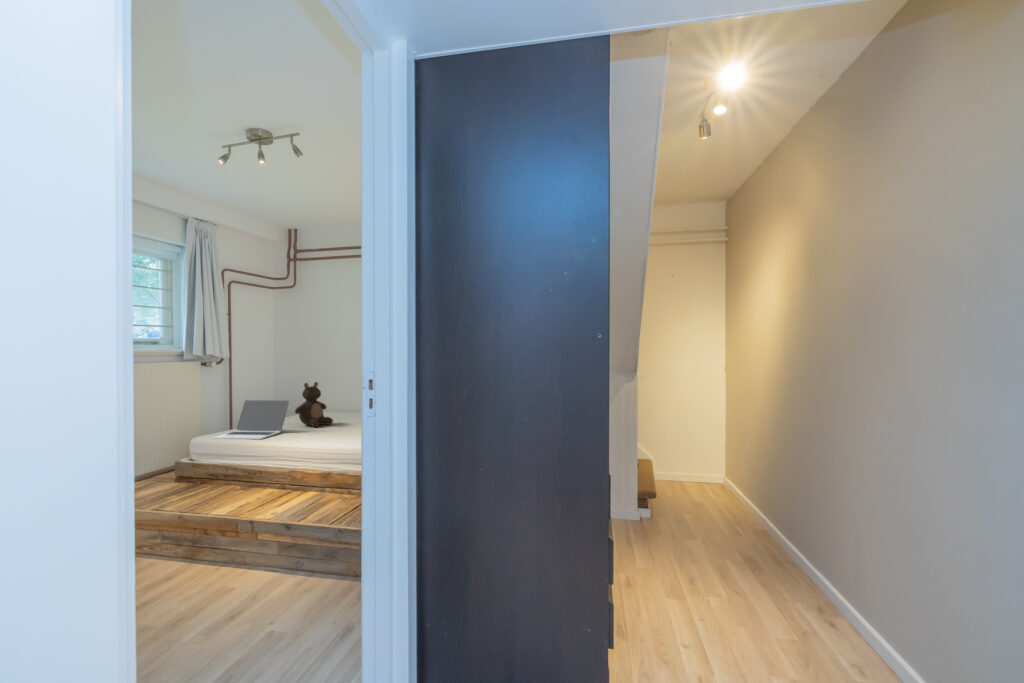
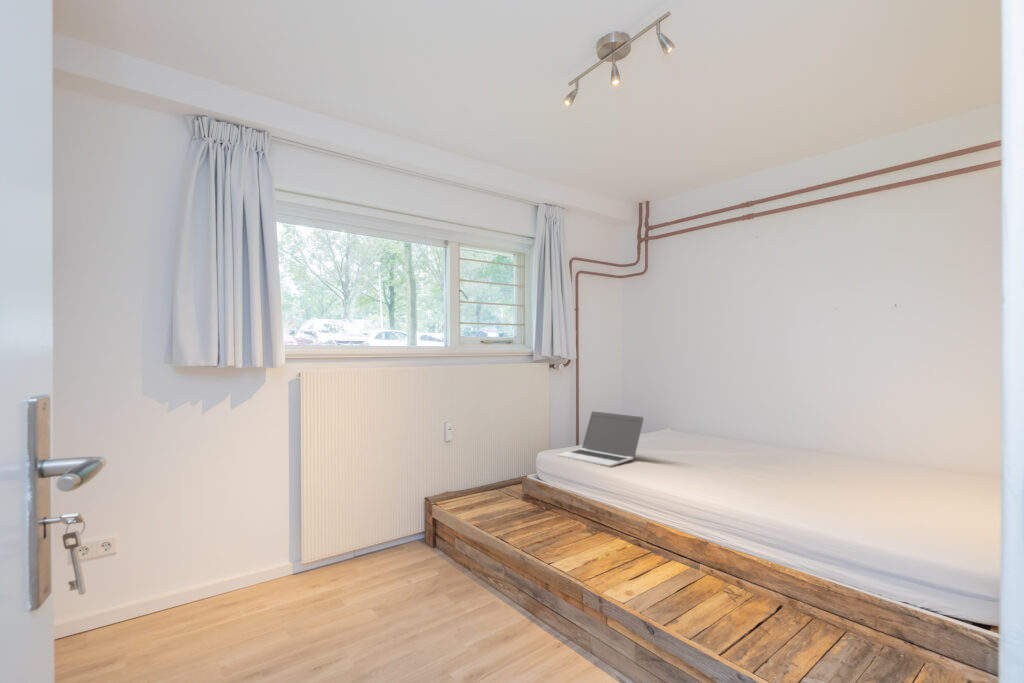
stuffed bear: present [295,382,333,427] -> none [650,394,700,457]

